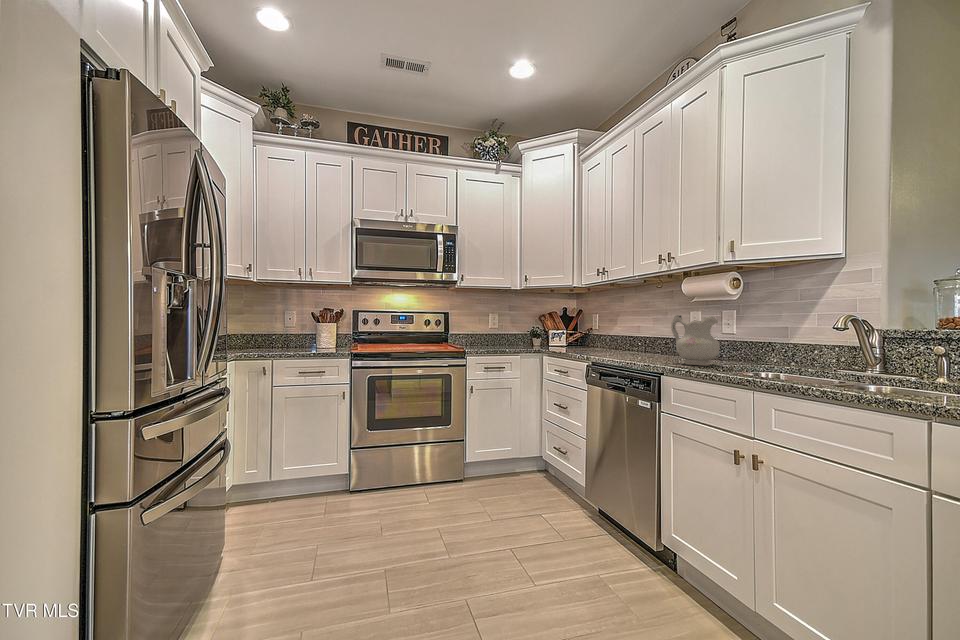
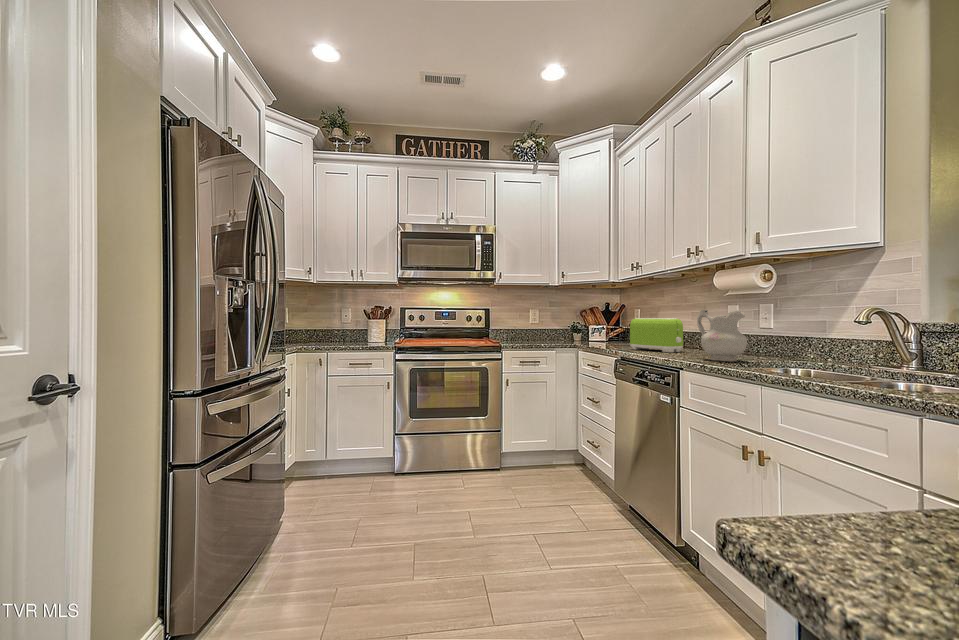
toaster: none [597,323,649,357] -> present [630,318,683,352]

